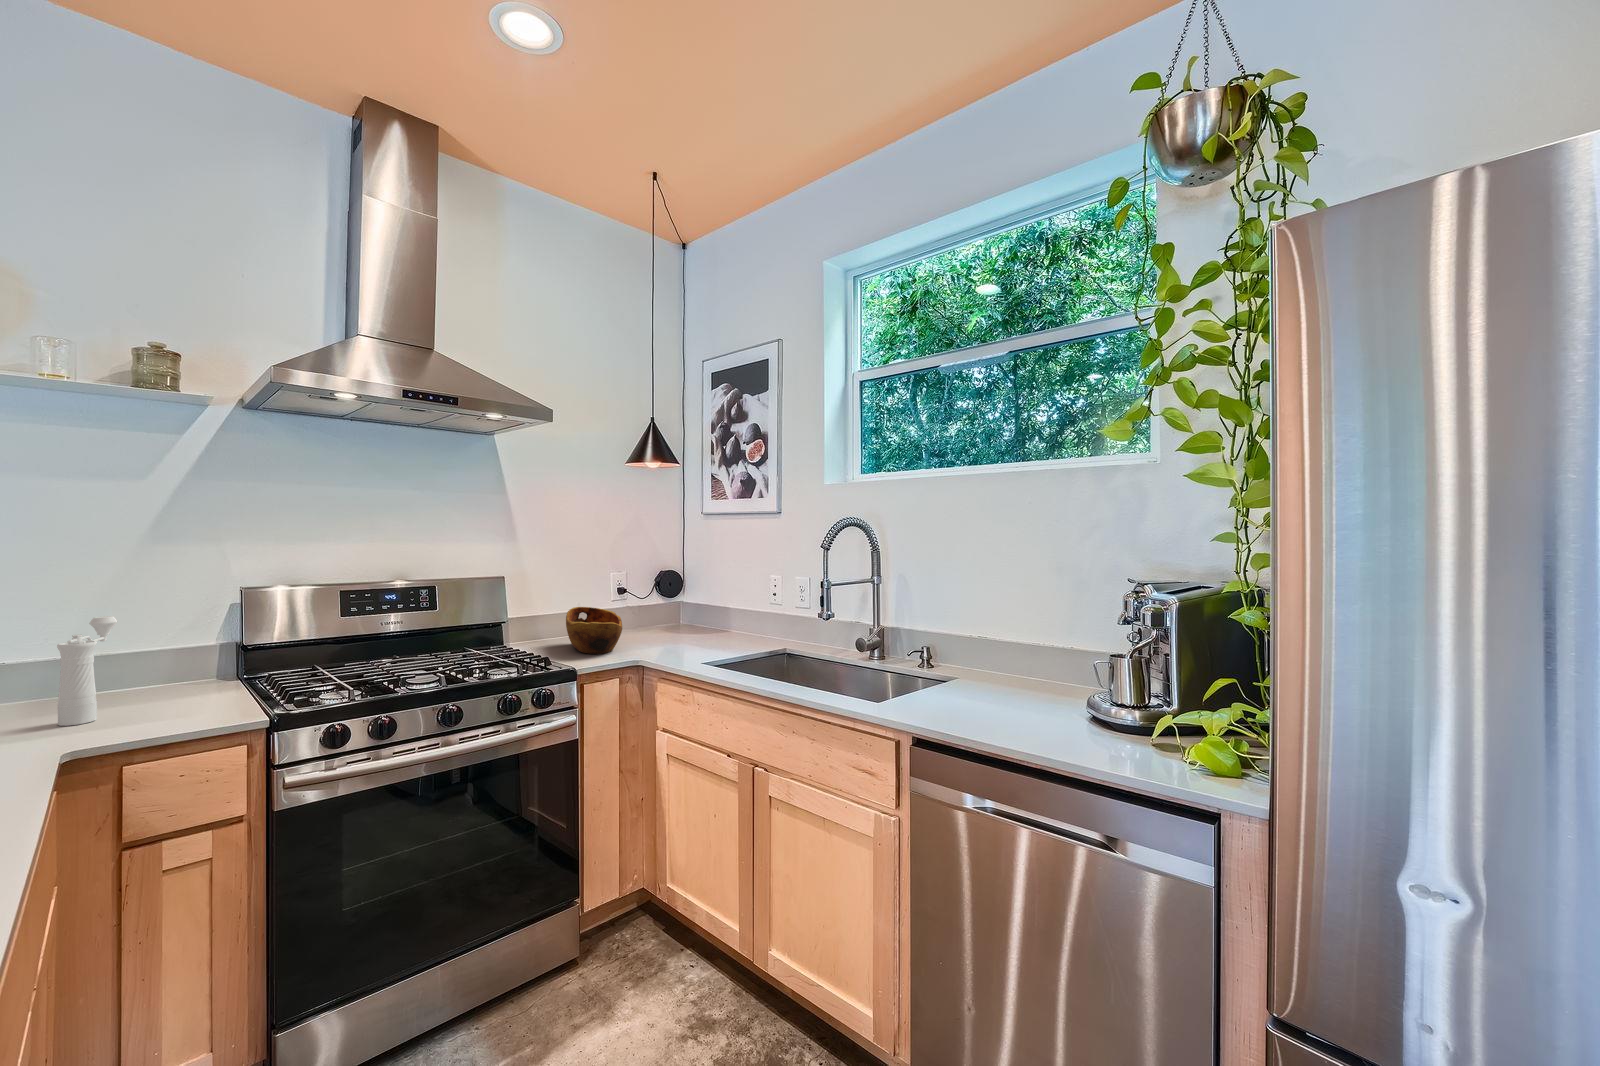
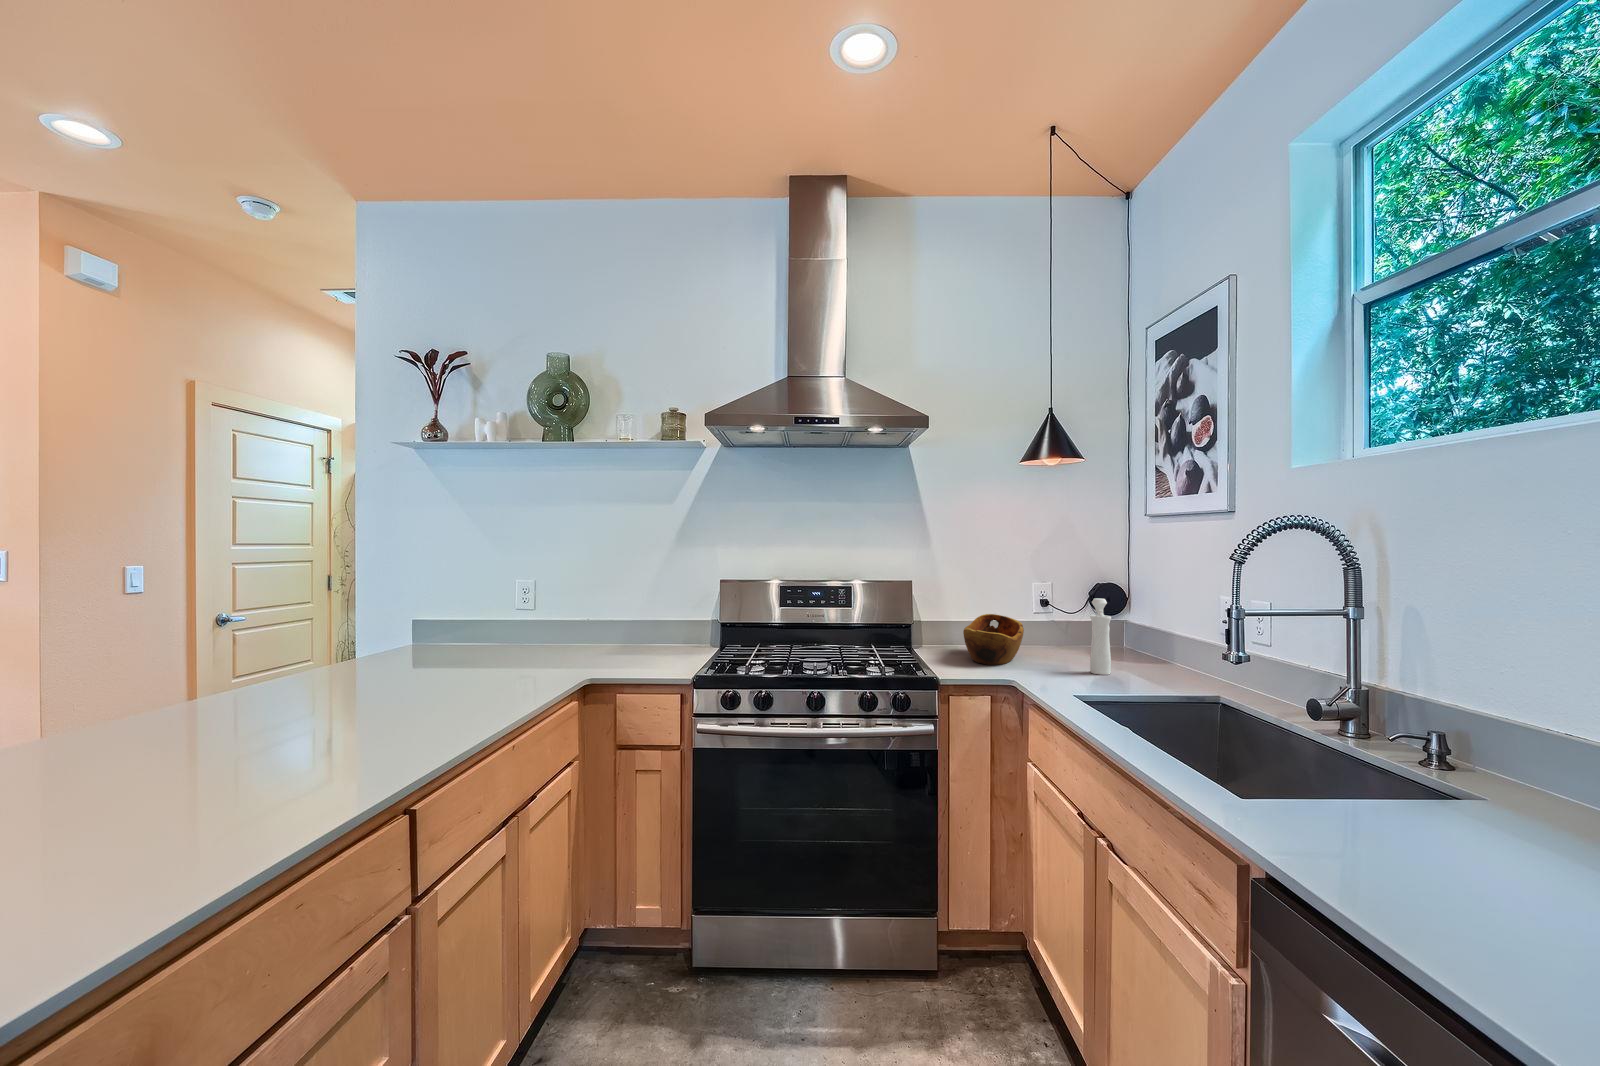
pepper mill: present [57,616,117,726] -> present [1090,598,1111,675]

